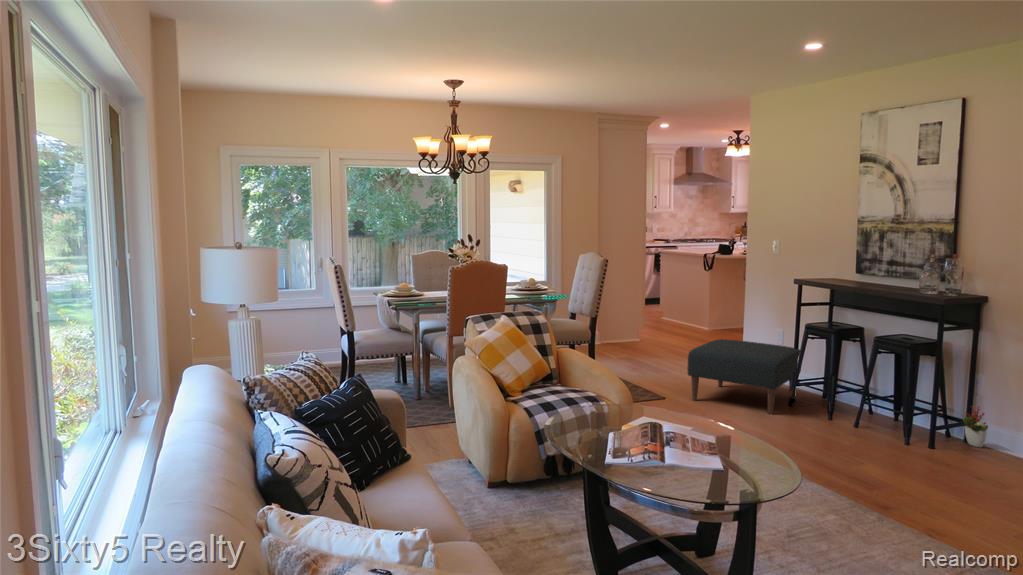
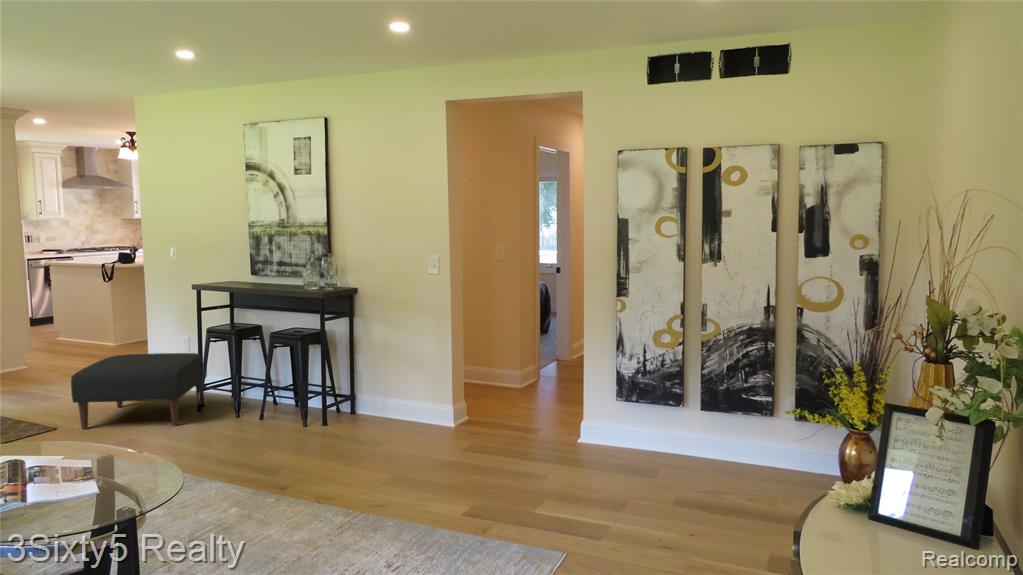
decorative plant: present [963,407,988,447] -> none [347,381,365,416]

